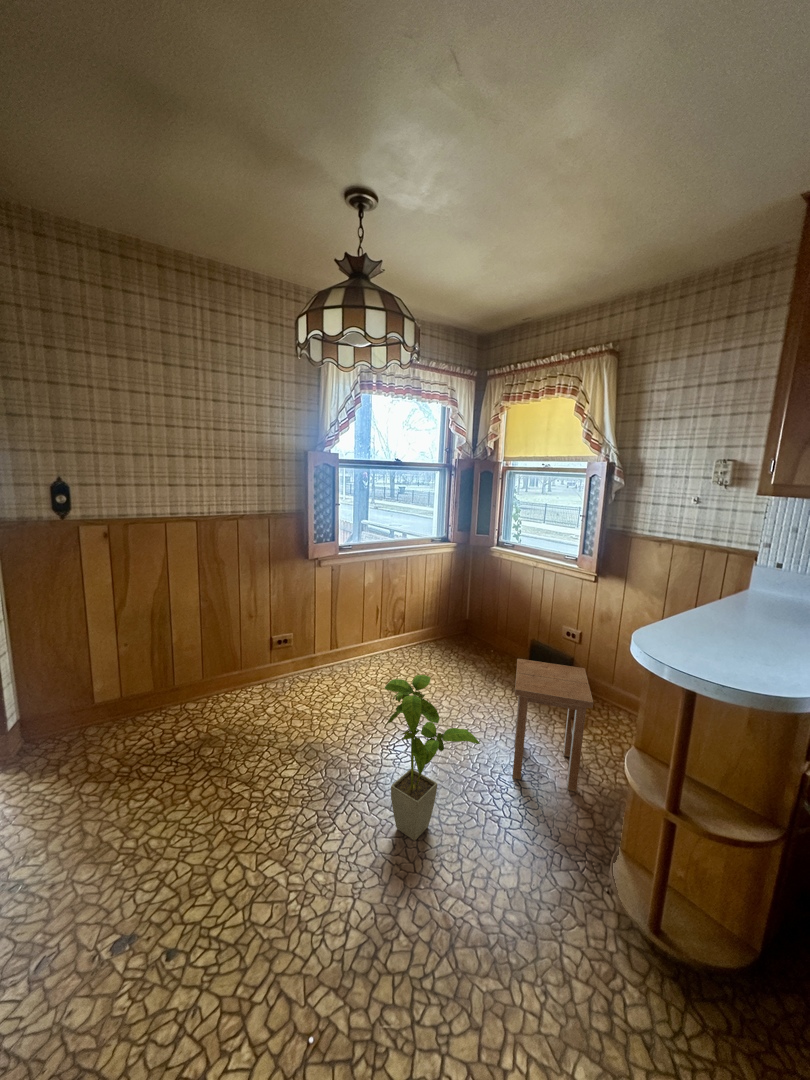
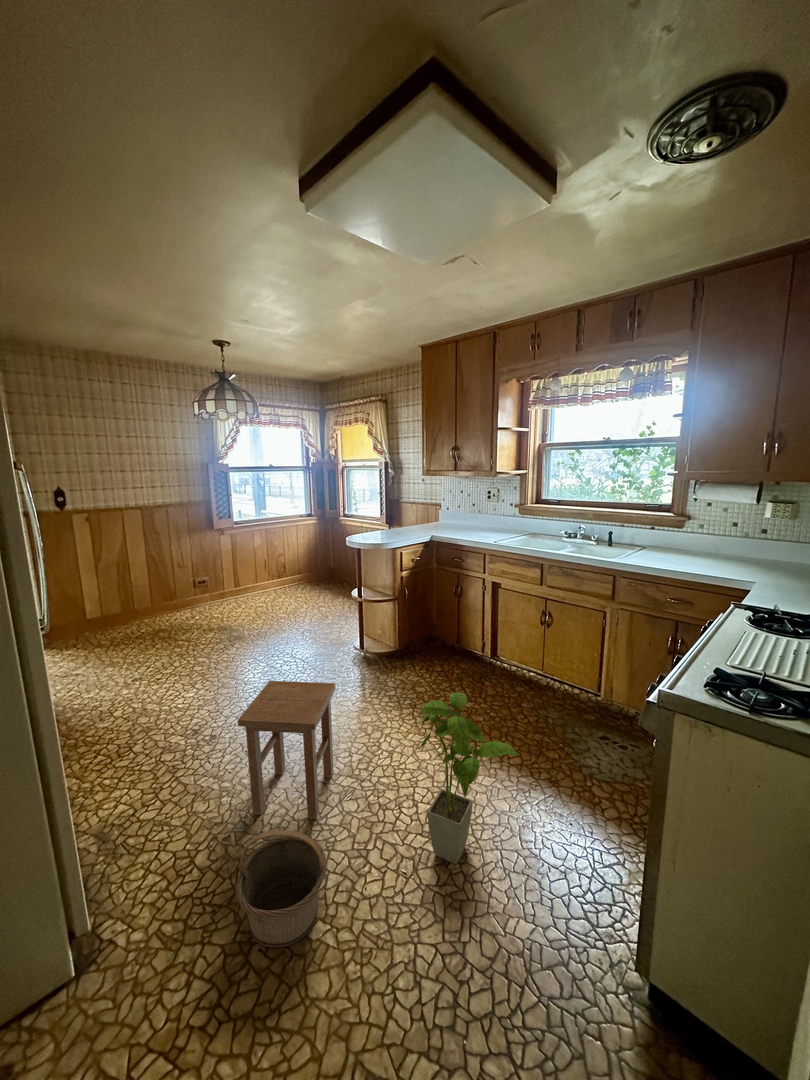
stool: present [512,659,593,792] -> present [238,681,336,819]
basket: none [206,774,290,877] -> present [236,830,326,947]

